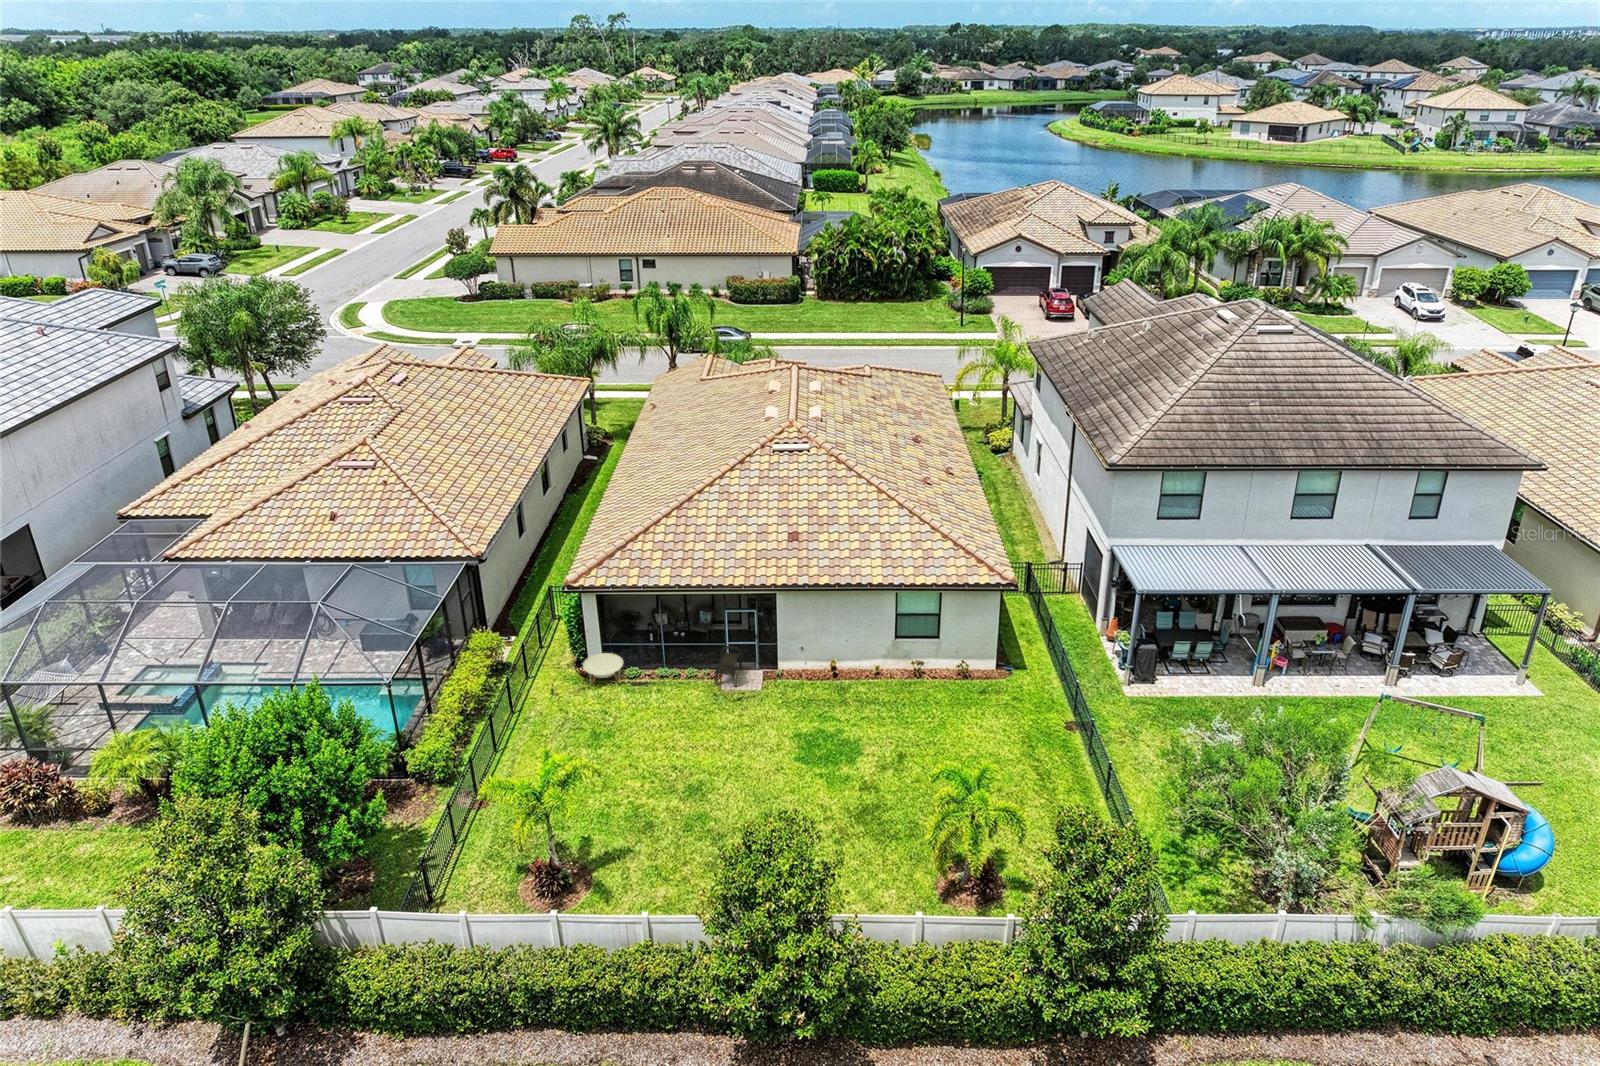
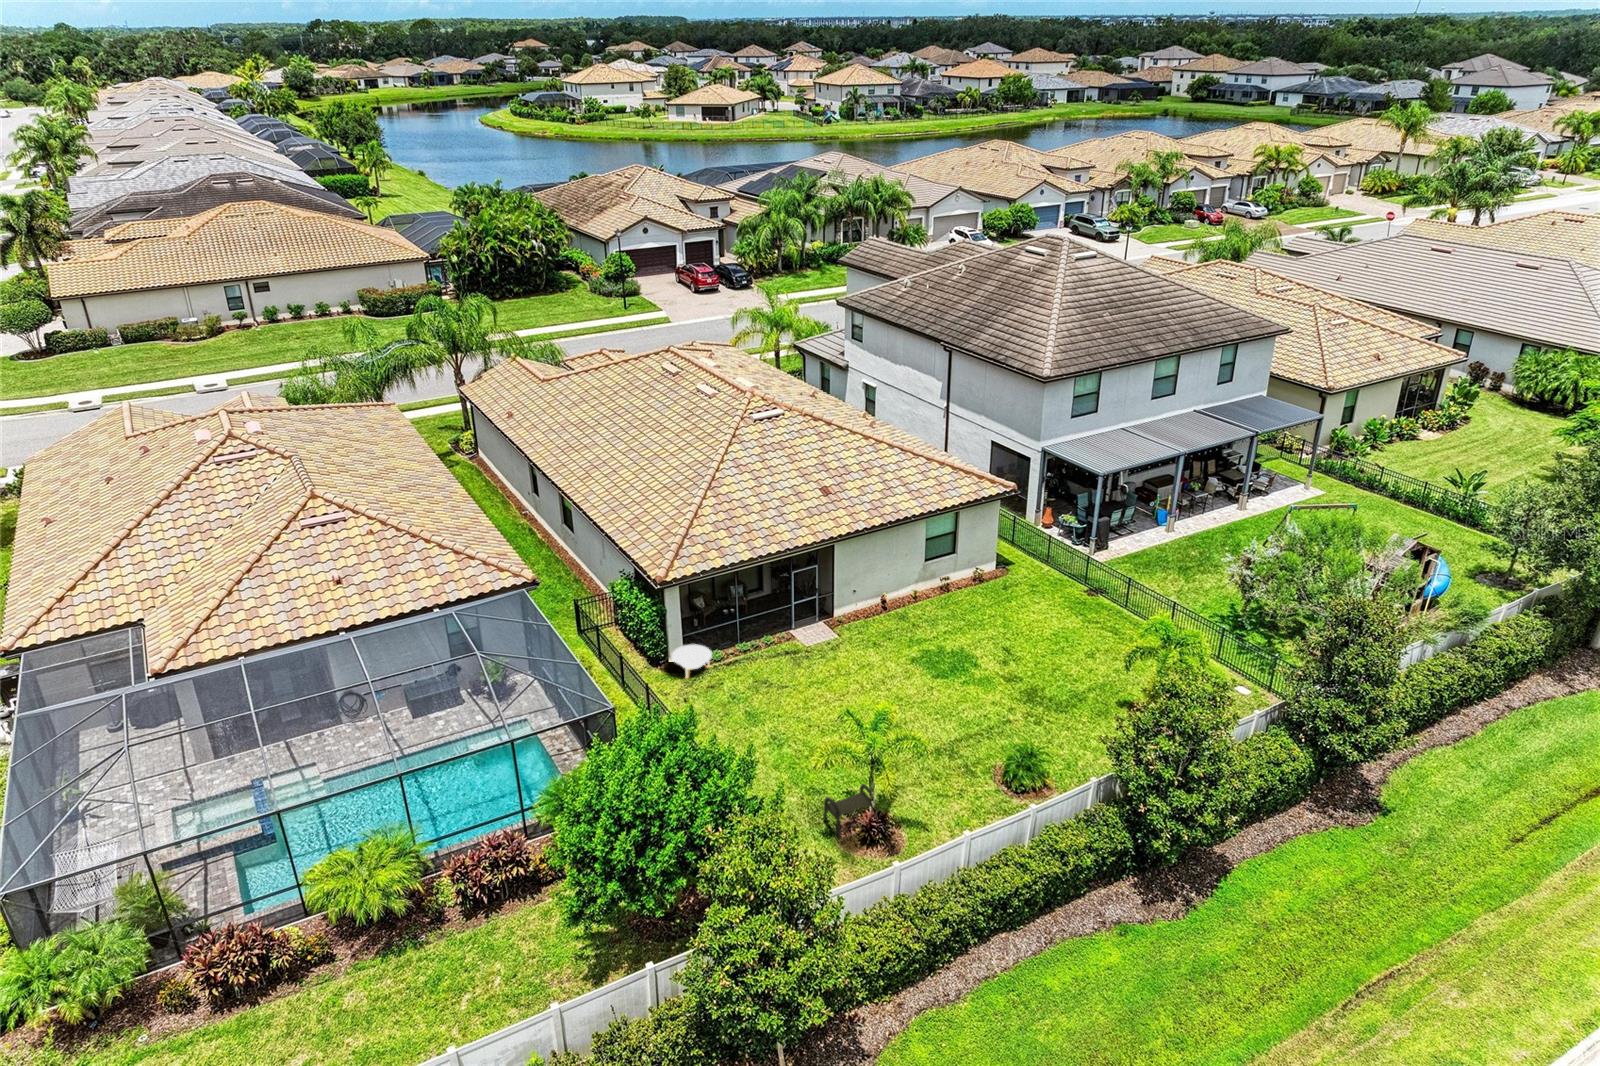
bench: present [714,646,742,687] -> present [823,784,872,836]

